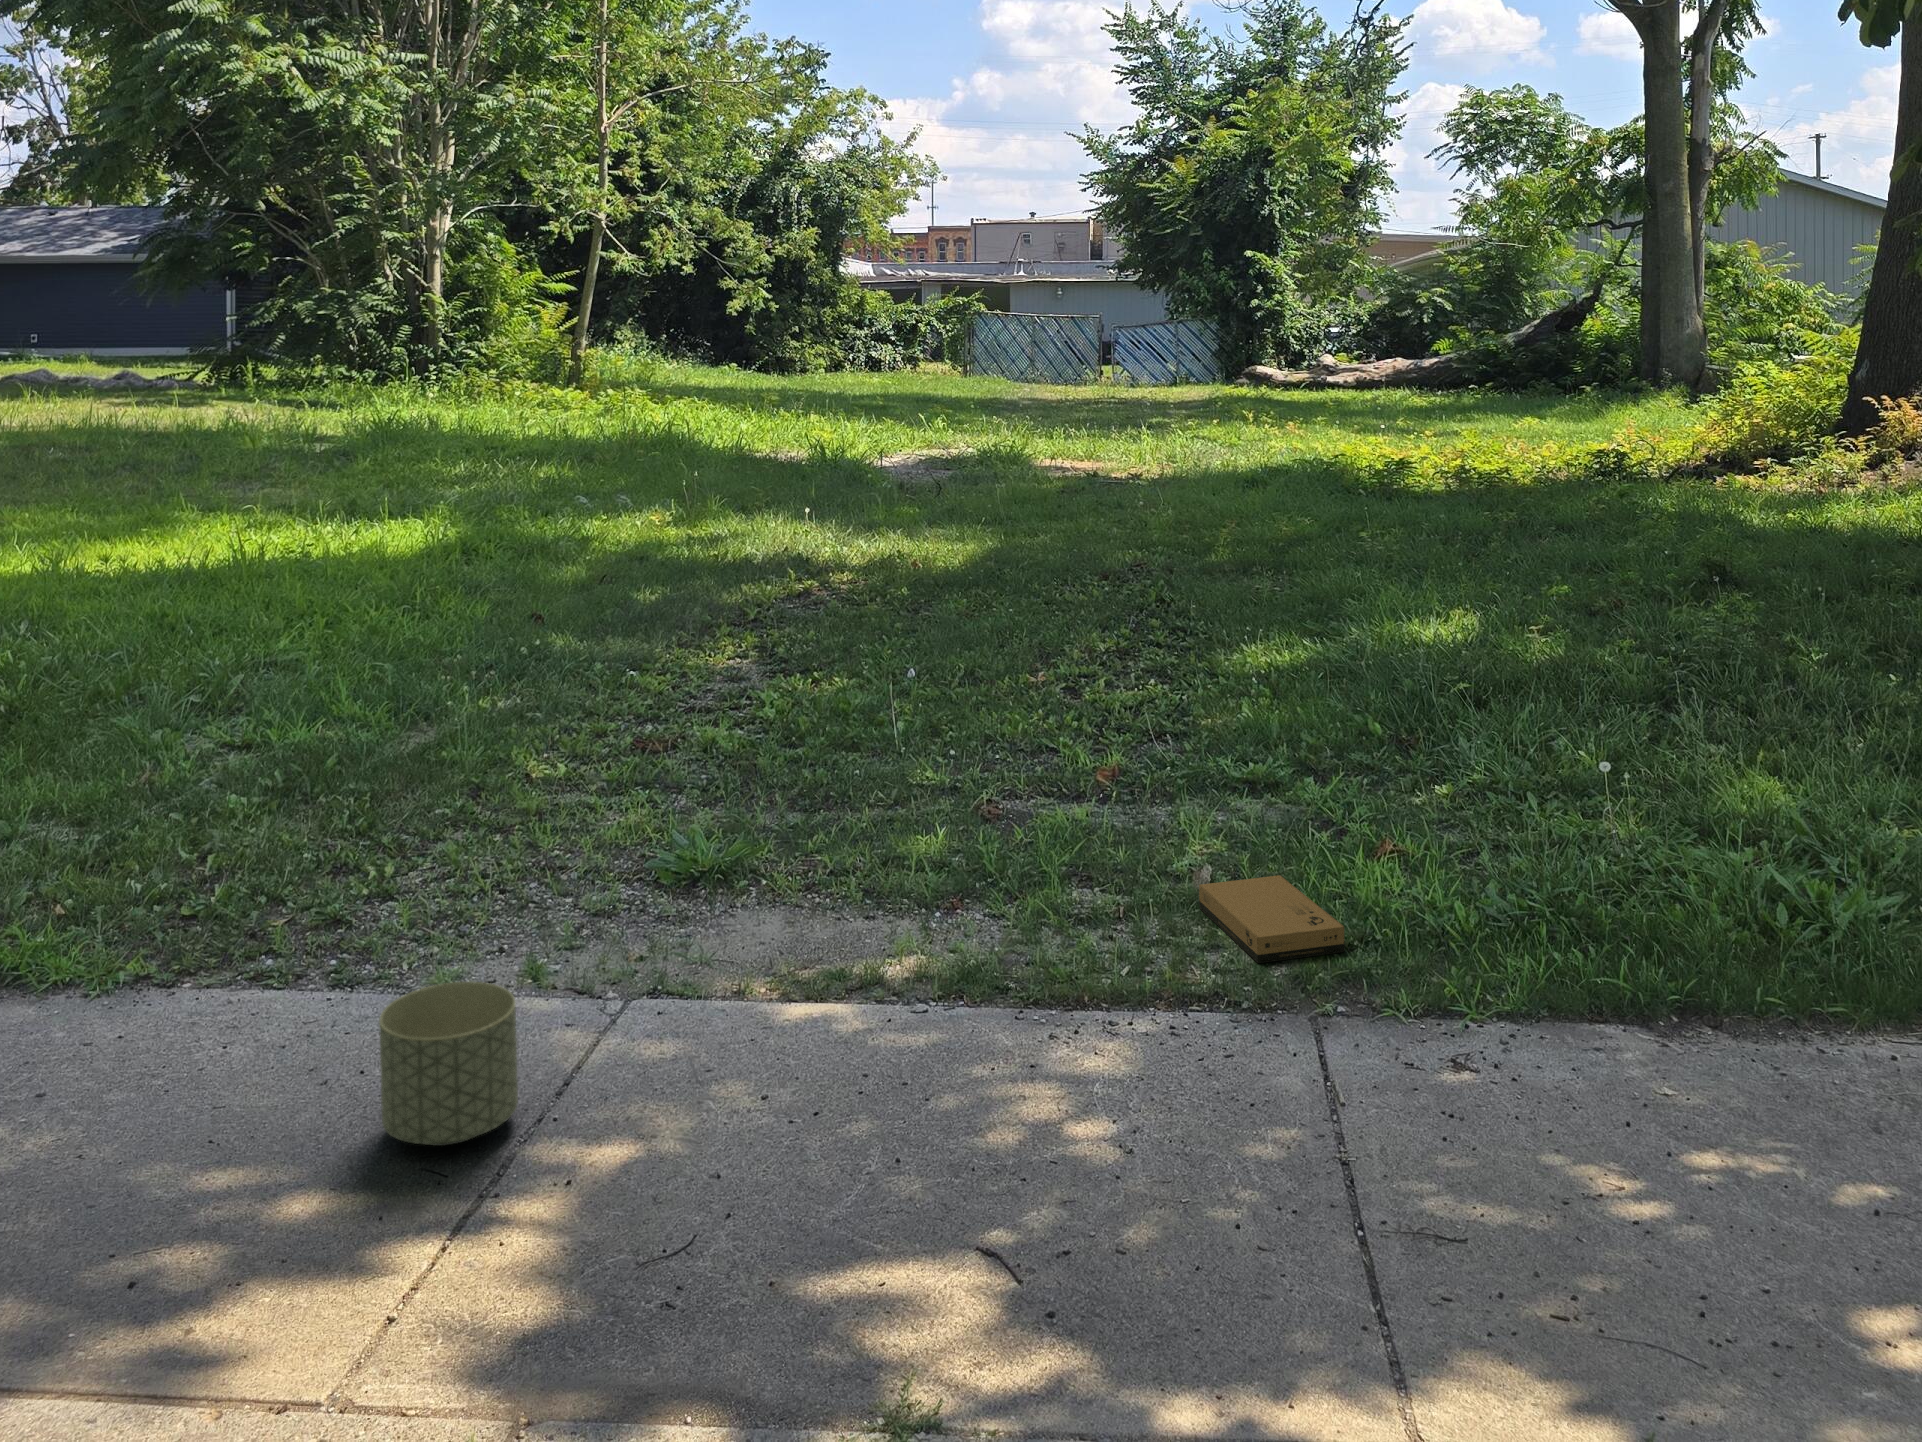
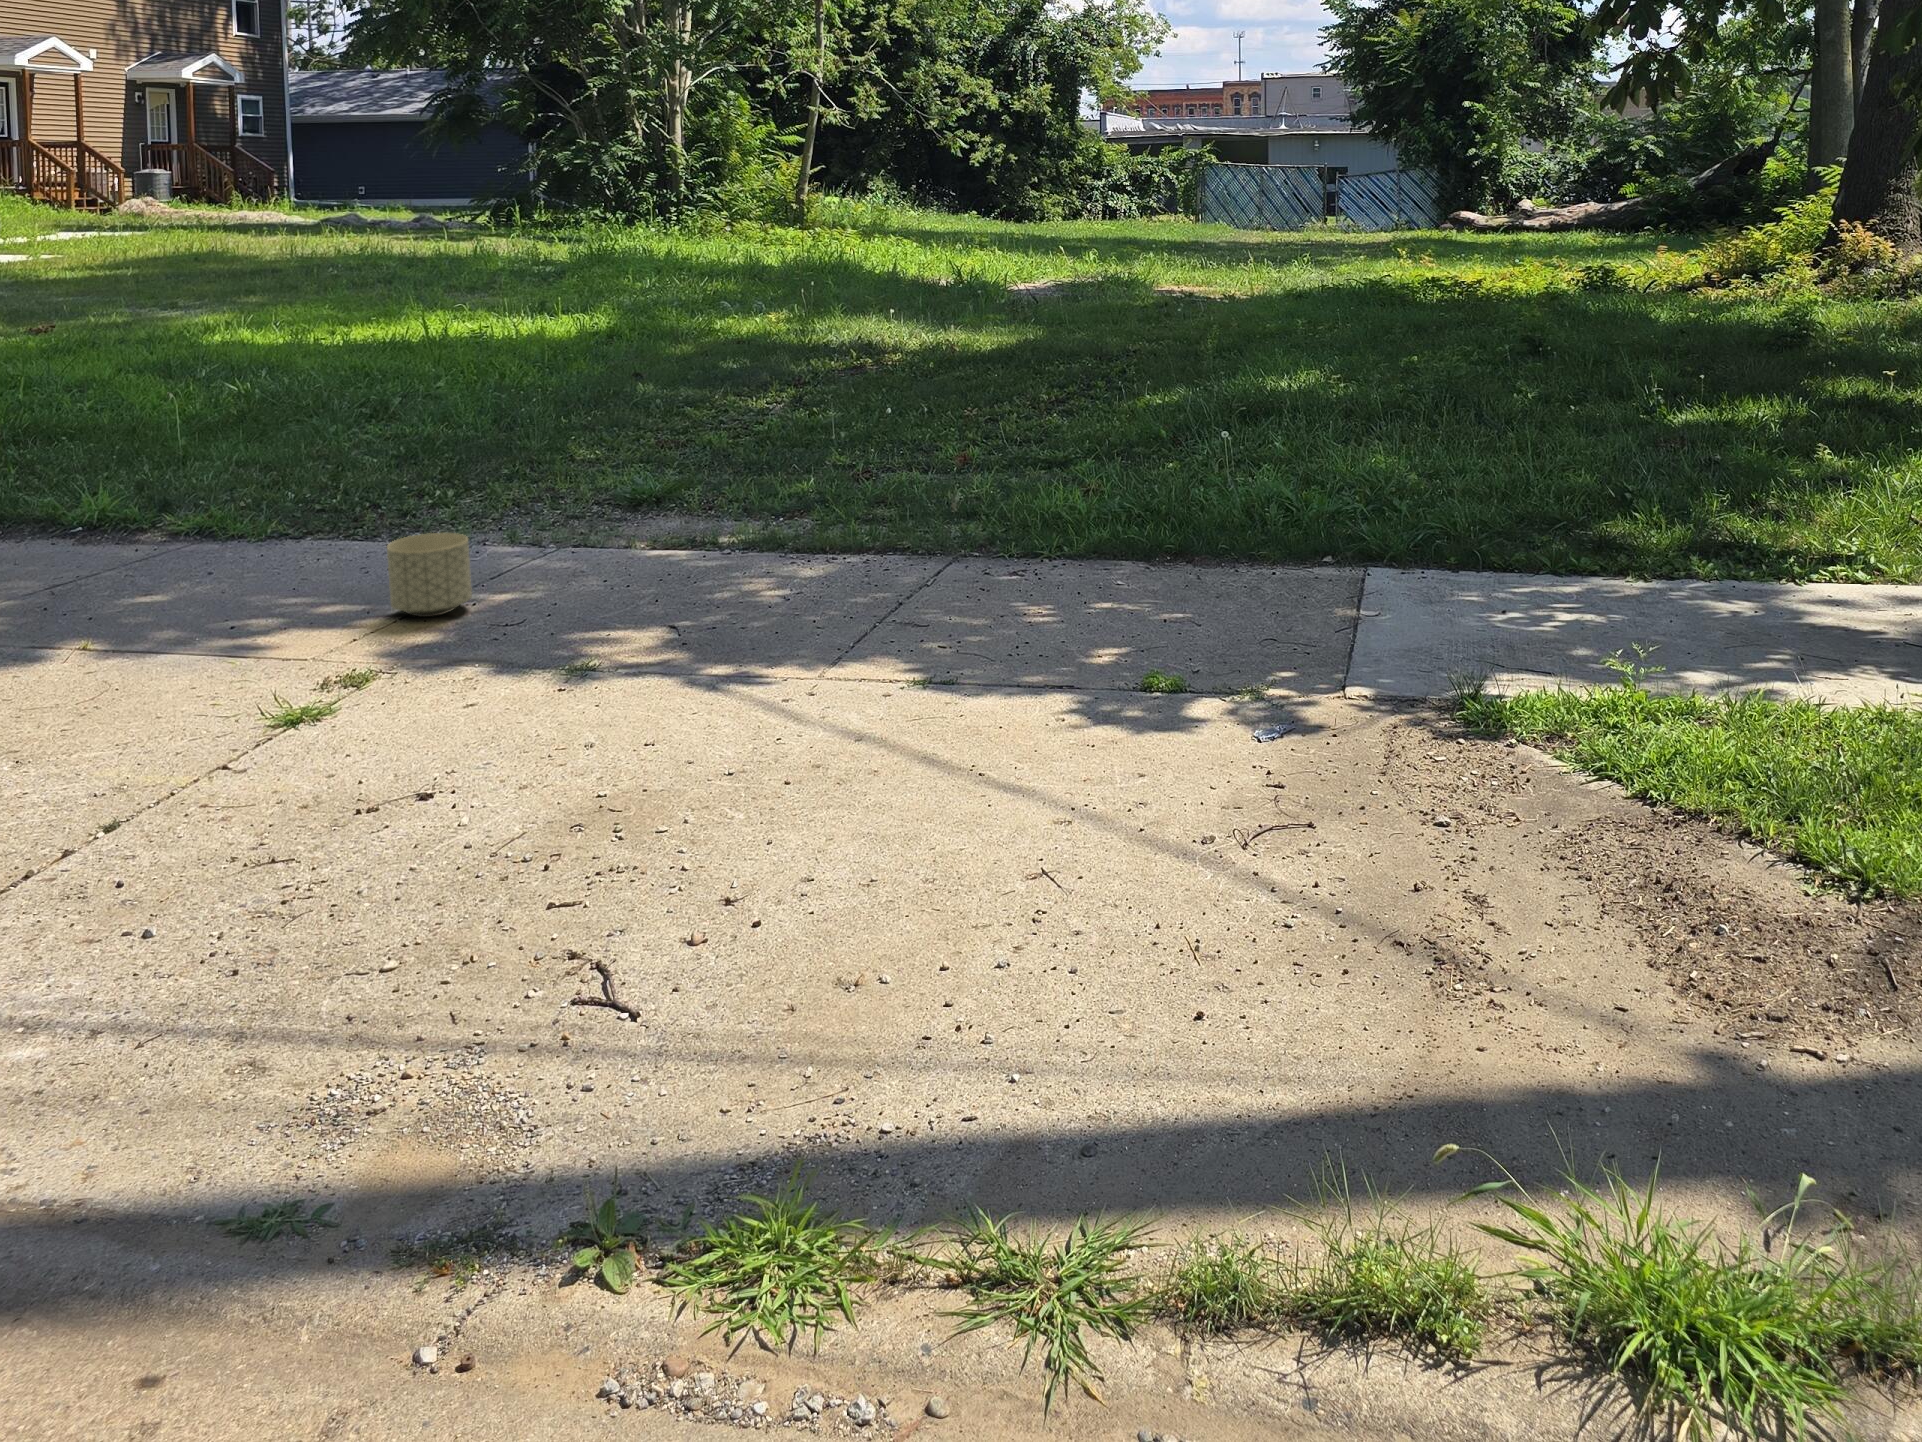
cardboard box: present [1199,875,1345,963] -> none [961,516,1030,558]

